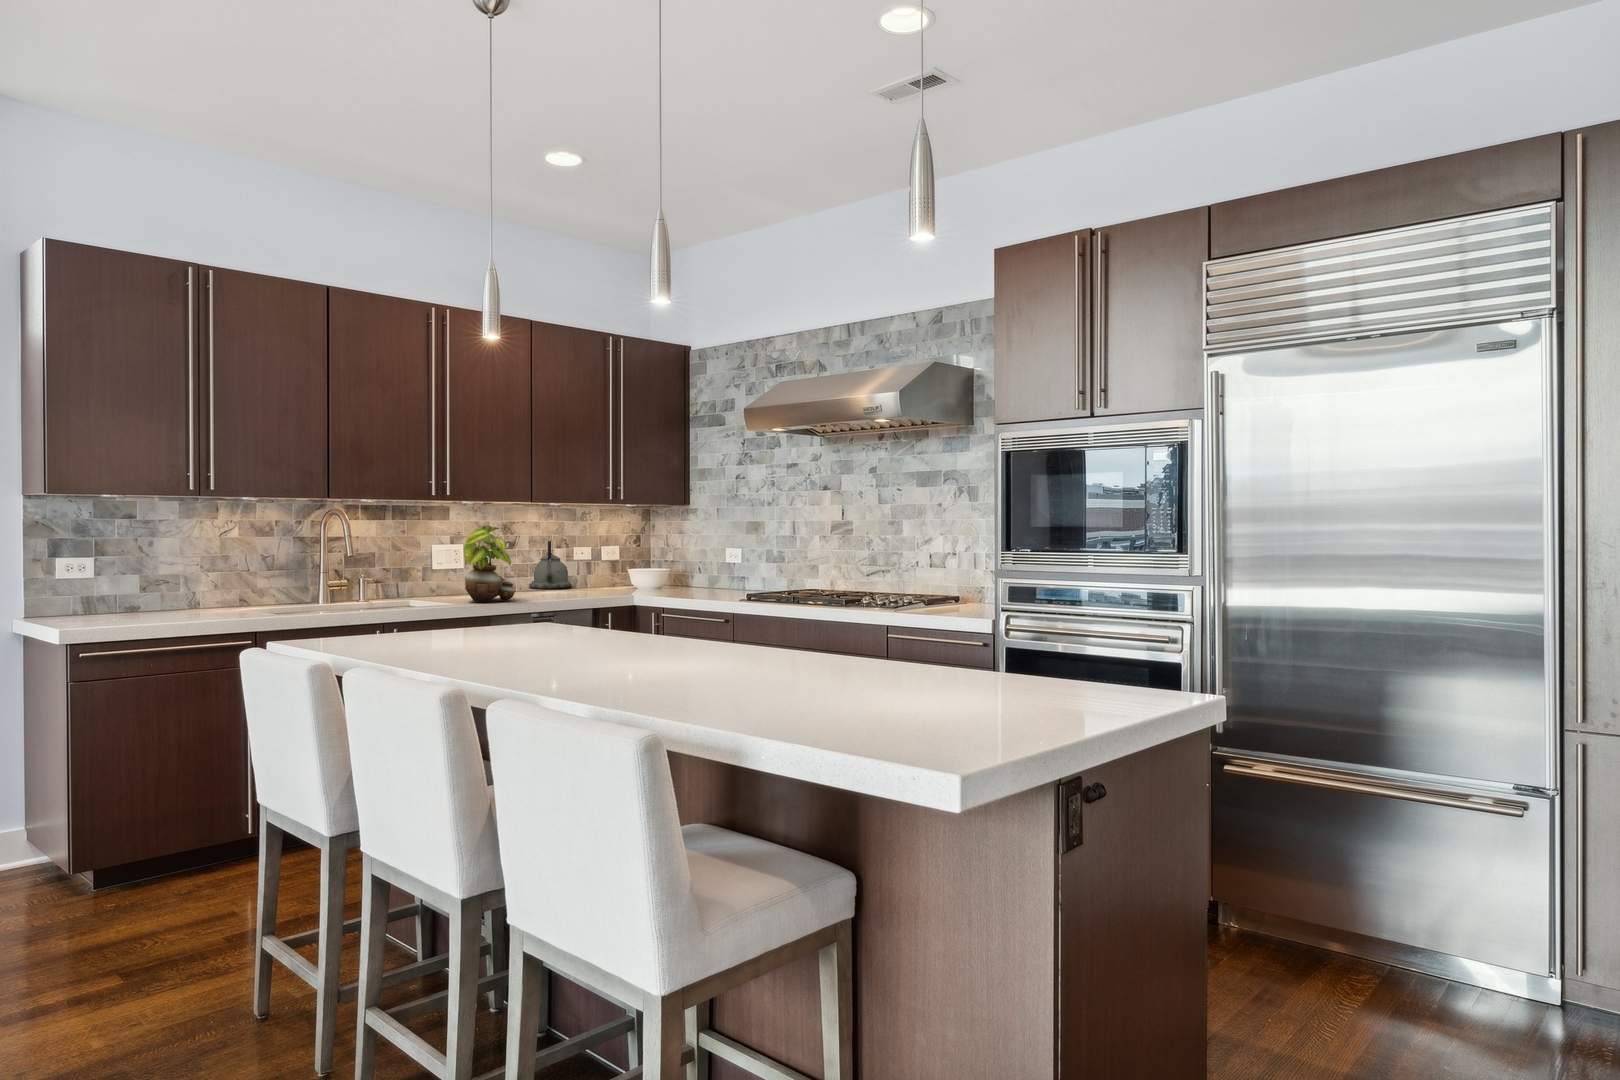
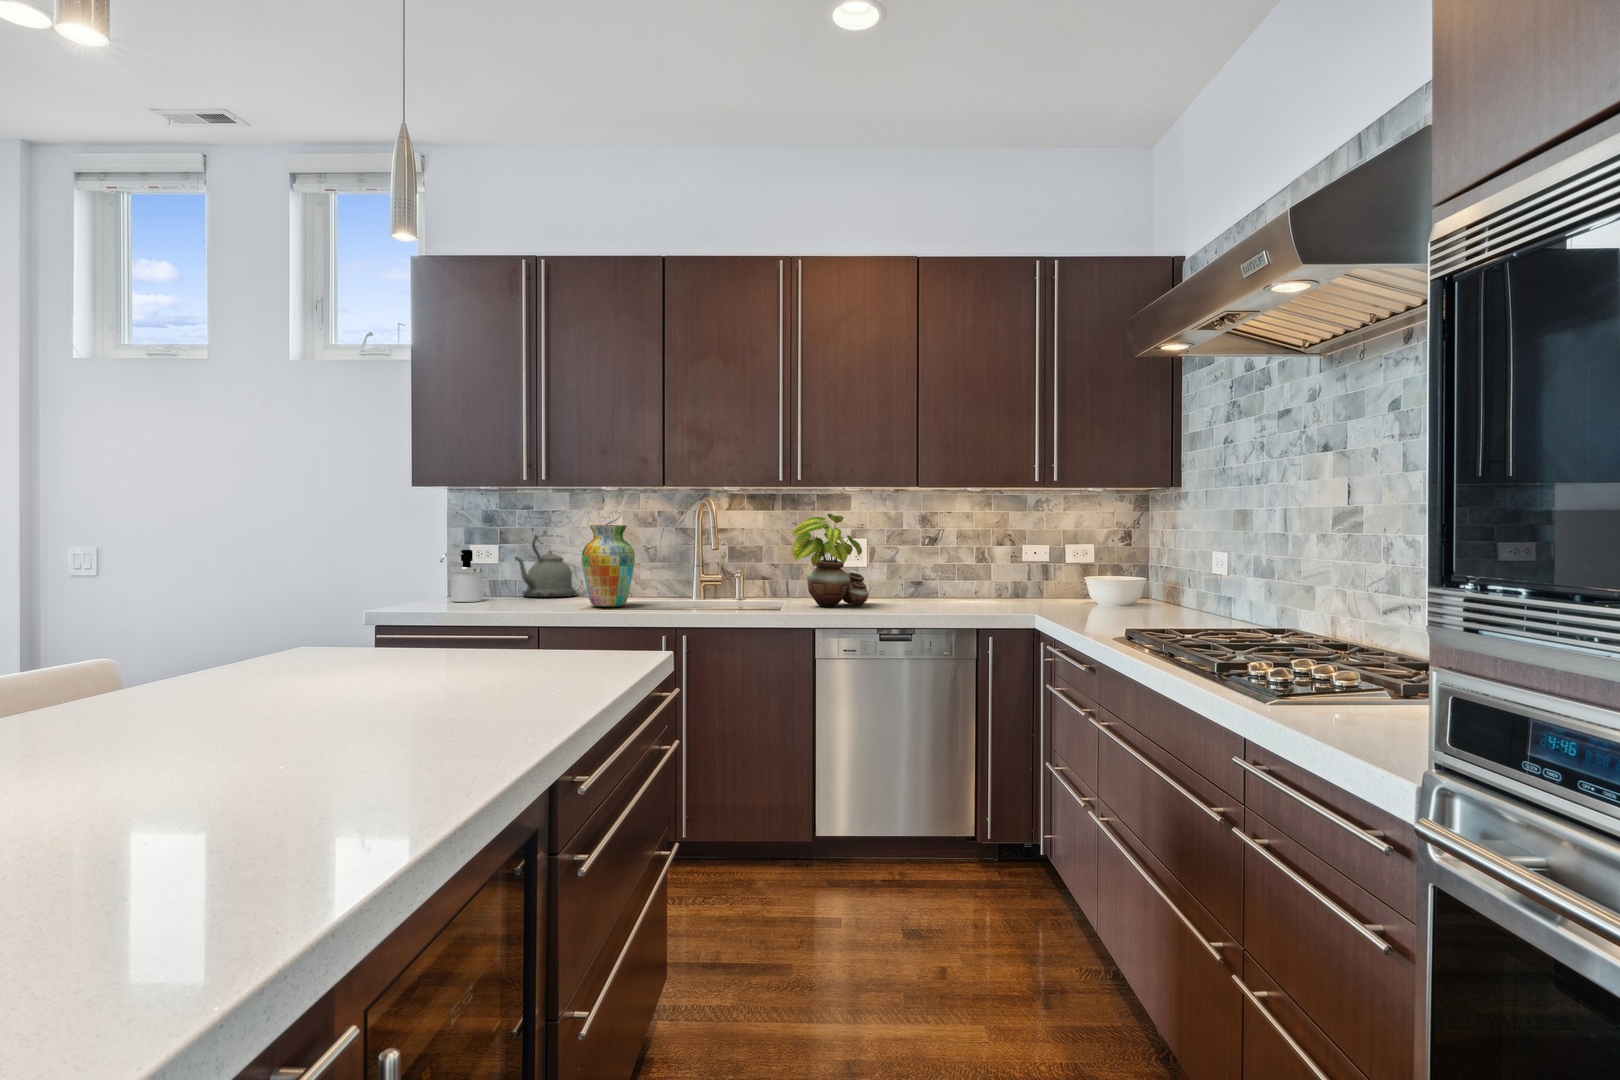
vase: none [267,537,322,614] -> present [582,525,635,607]
kettle: present [529,541,571,589] -> present [515,535,577,597]
soap dispenser: none [81,564,122,620] -> present [440,550,483,602]

